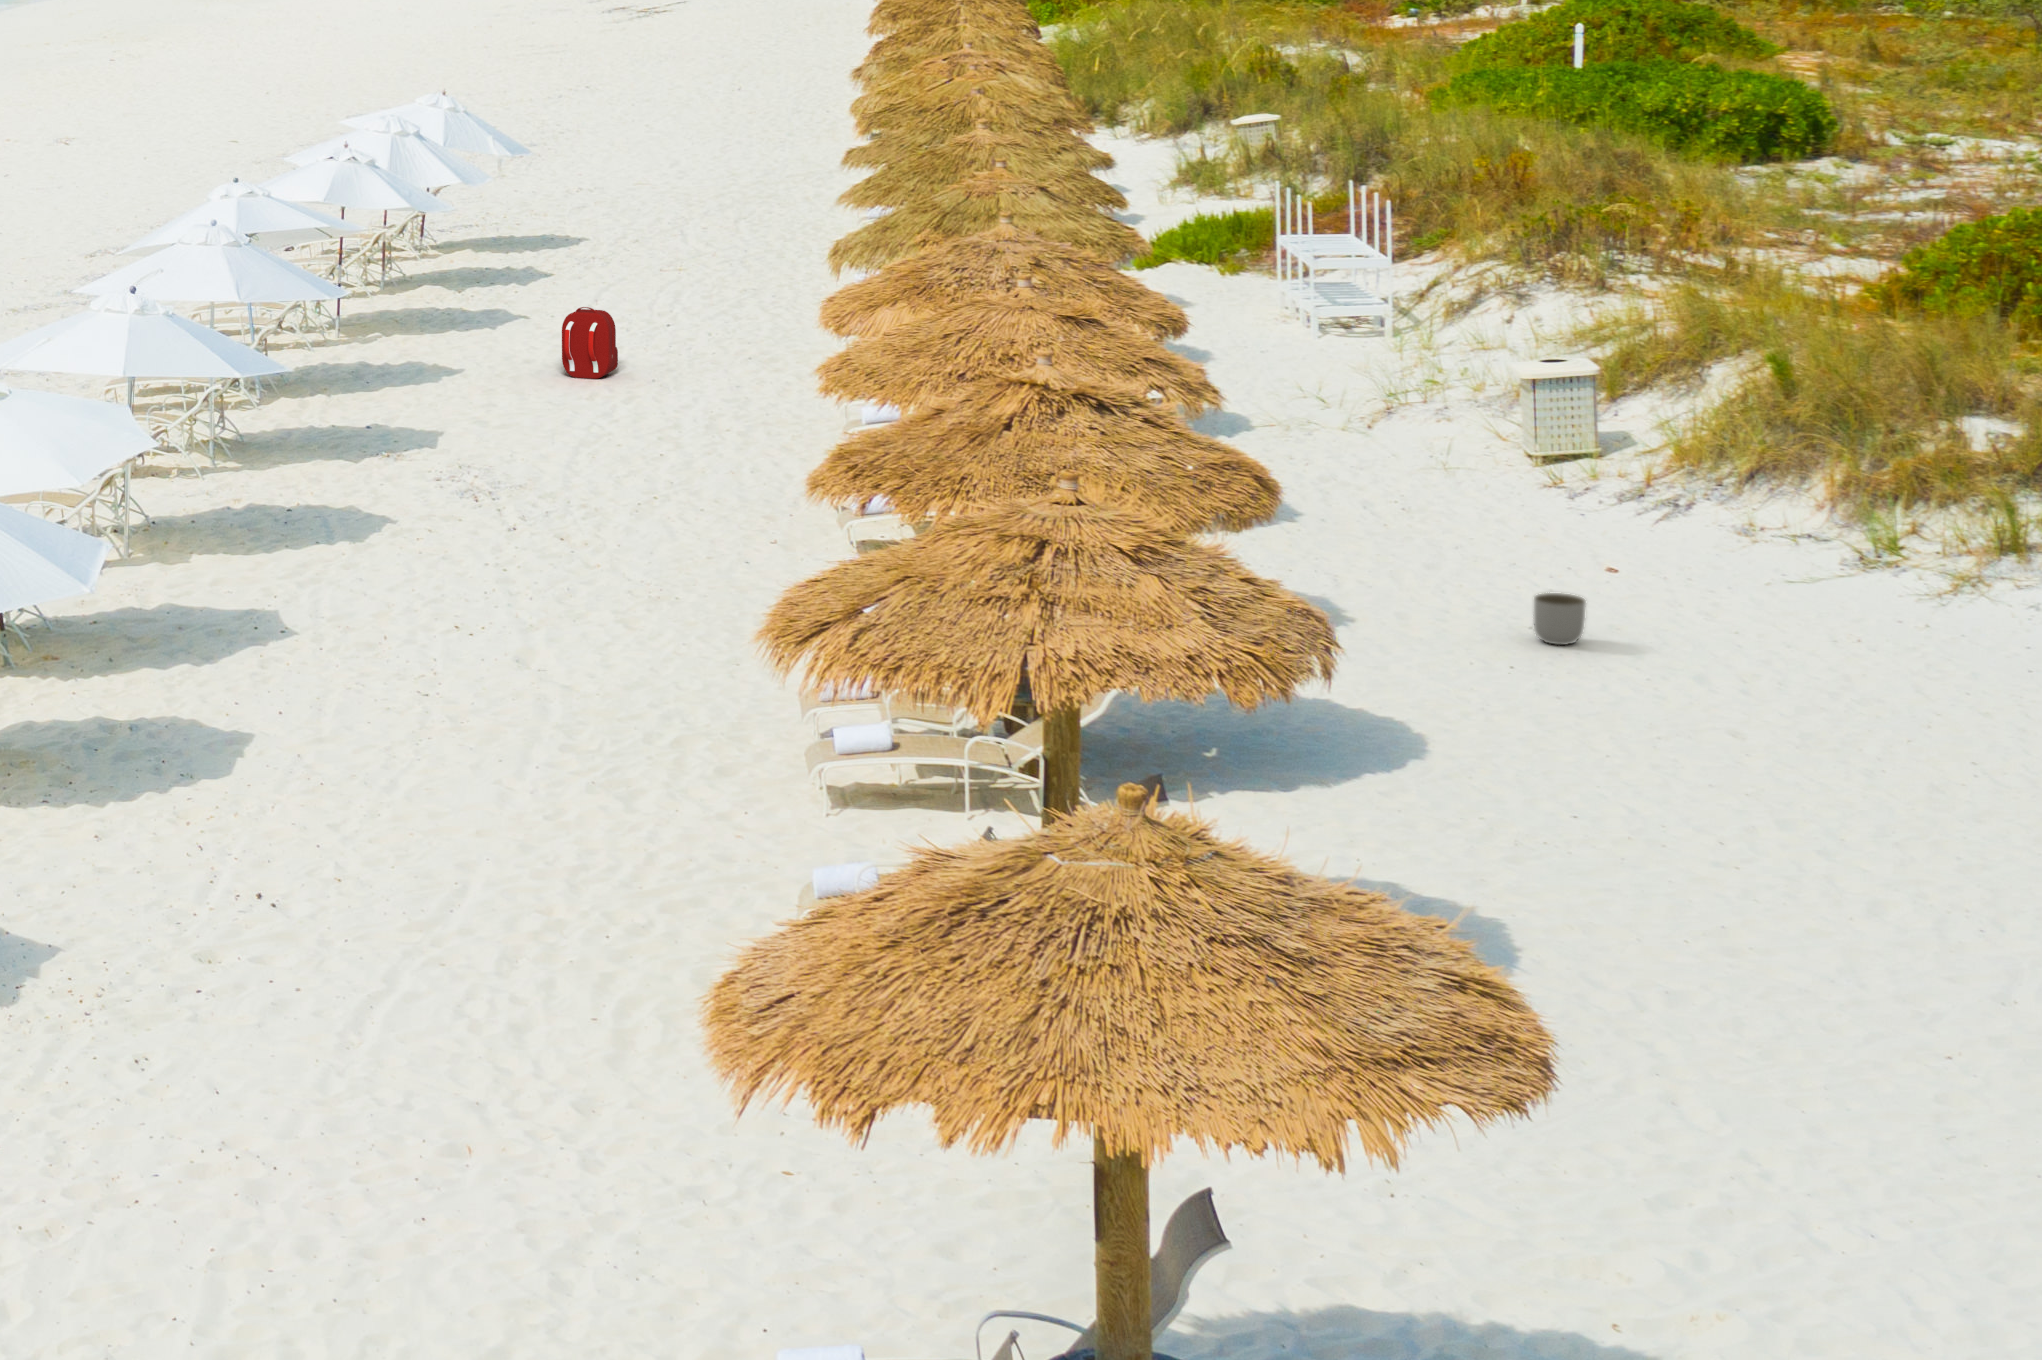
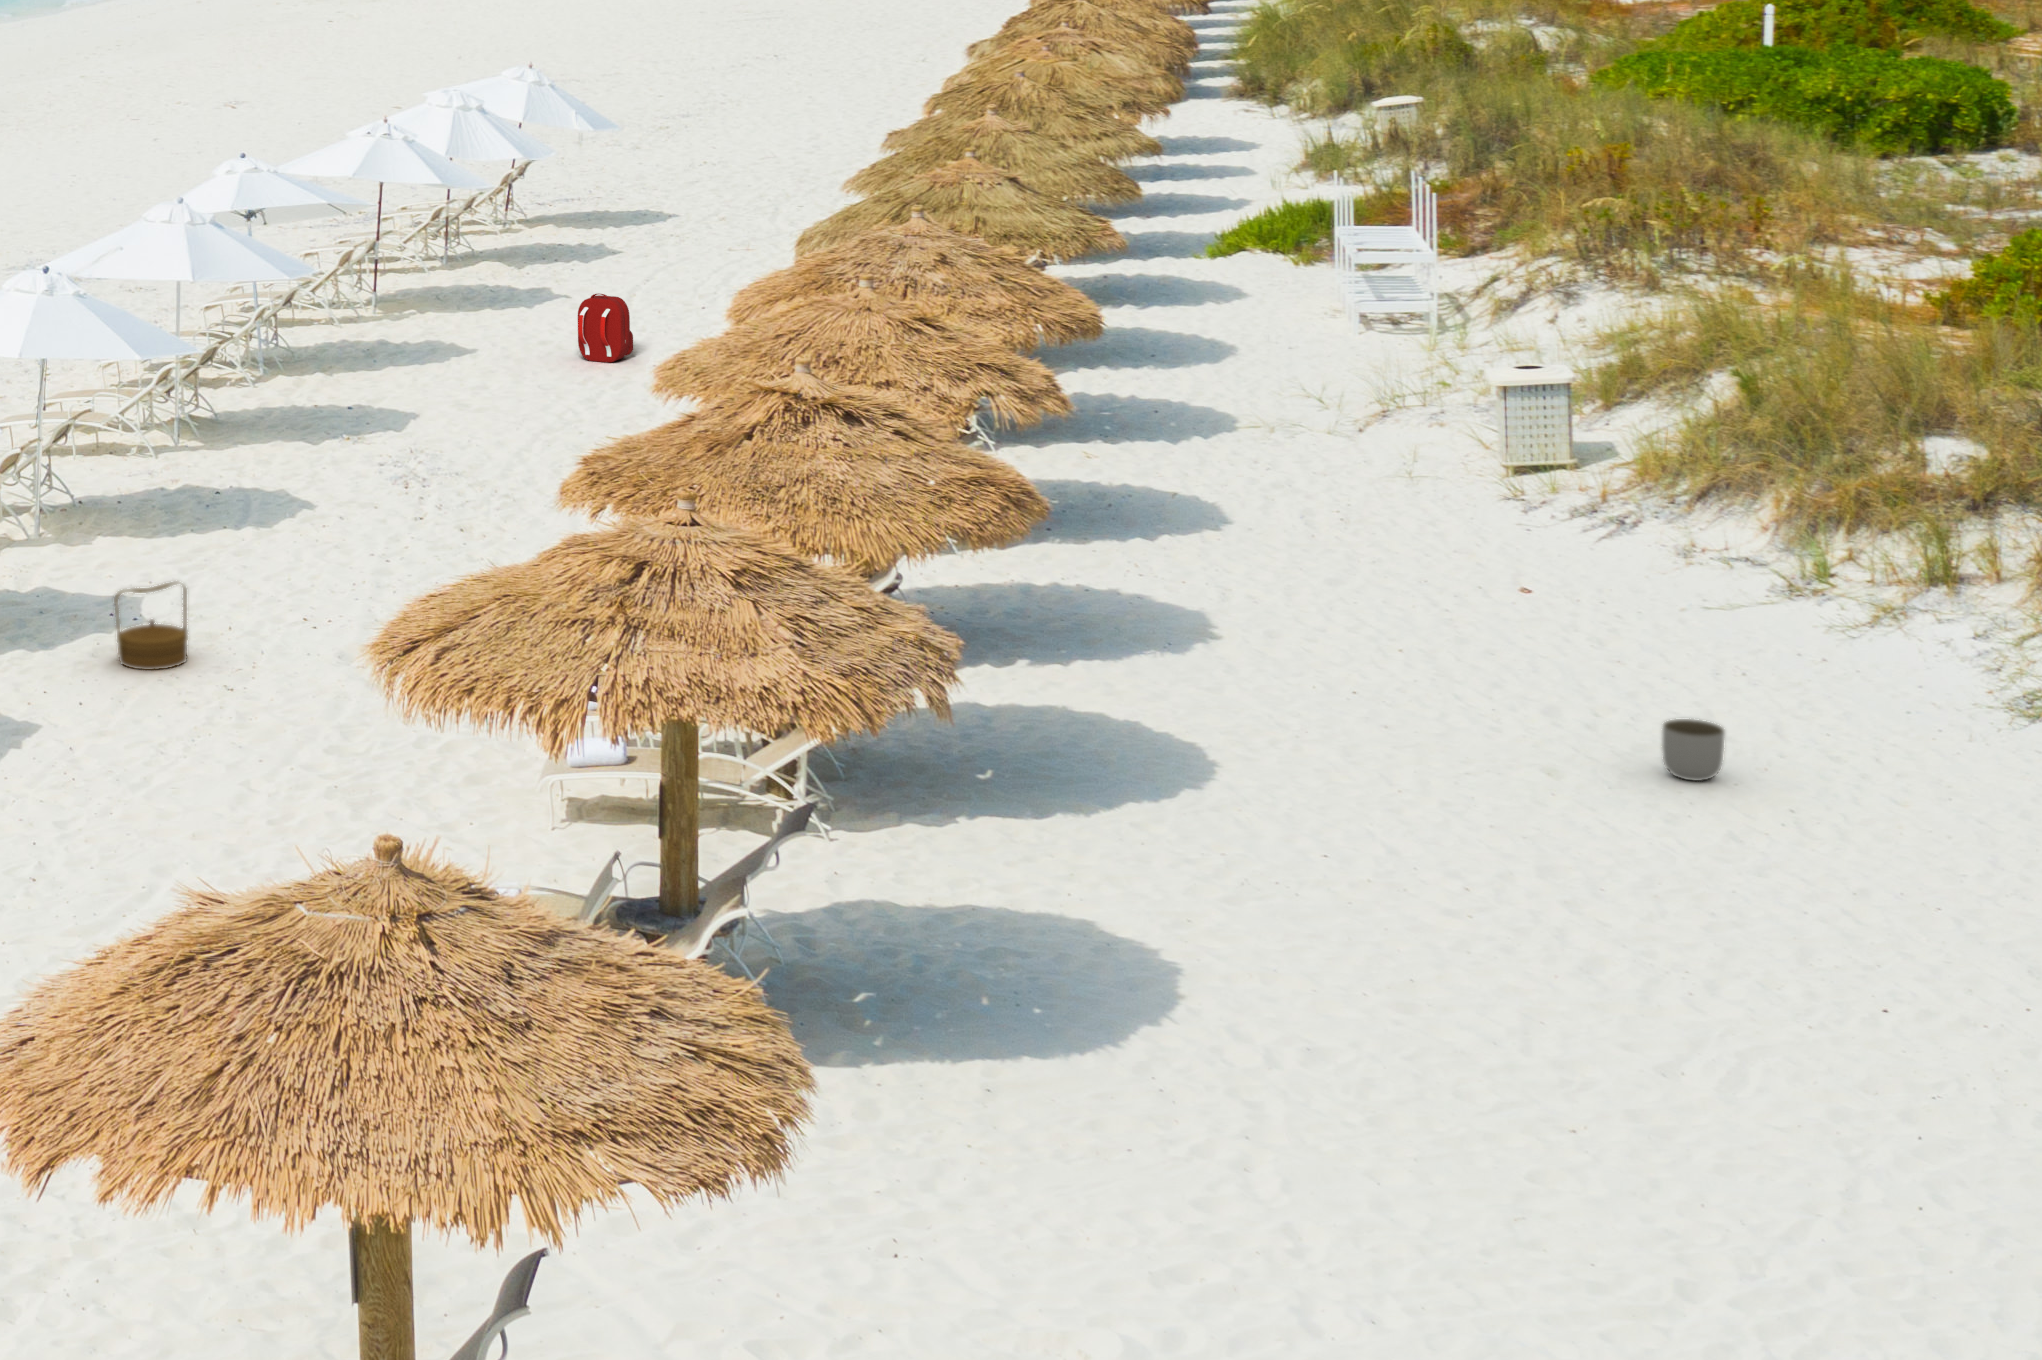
planter: present [1533,593,1586,645] -> present [1662,719,1725,781]
basket: none [271,596,347,689] -> present [115,582,188,670]

